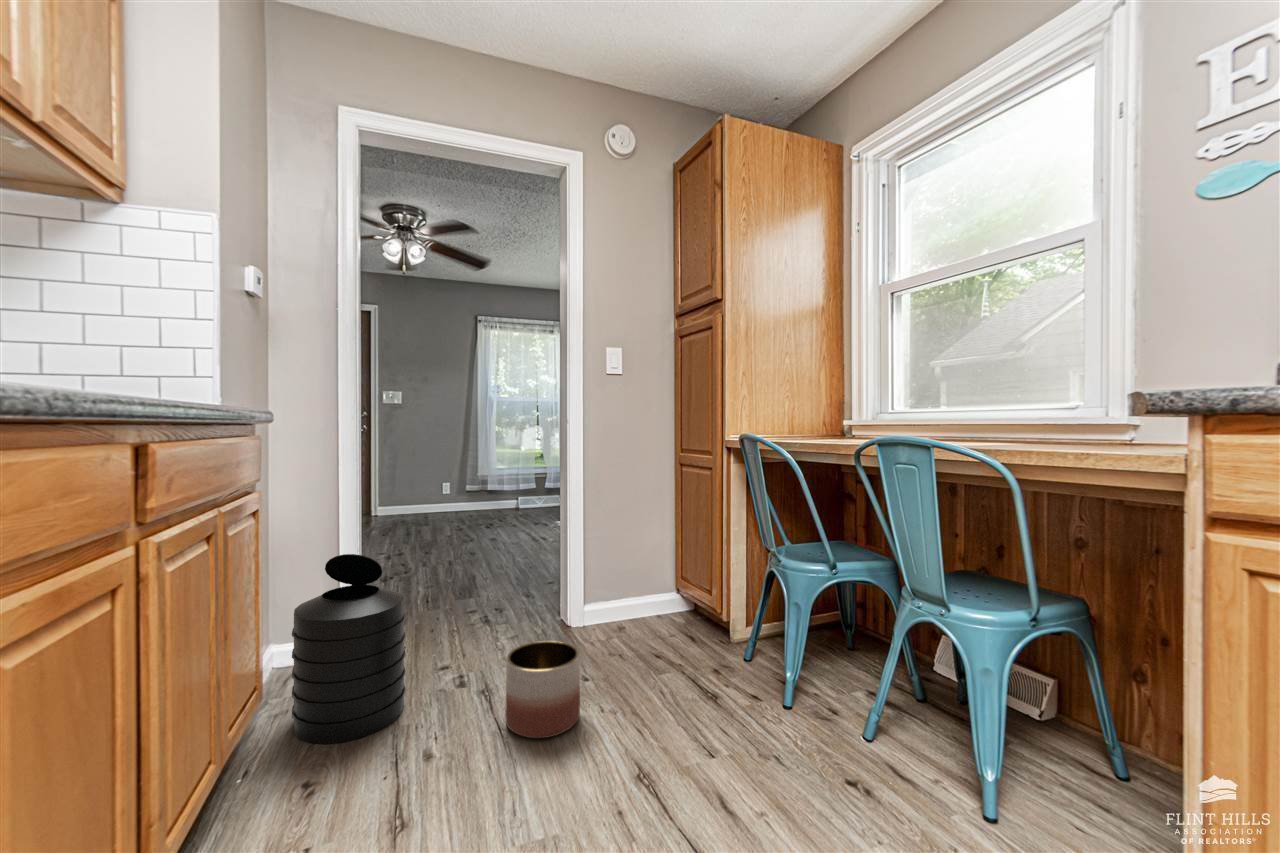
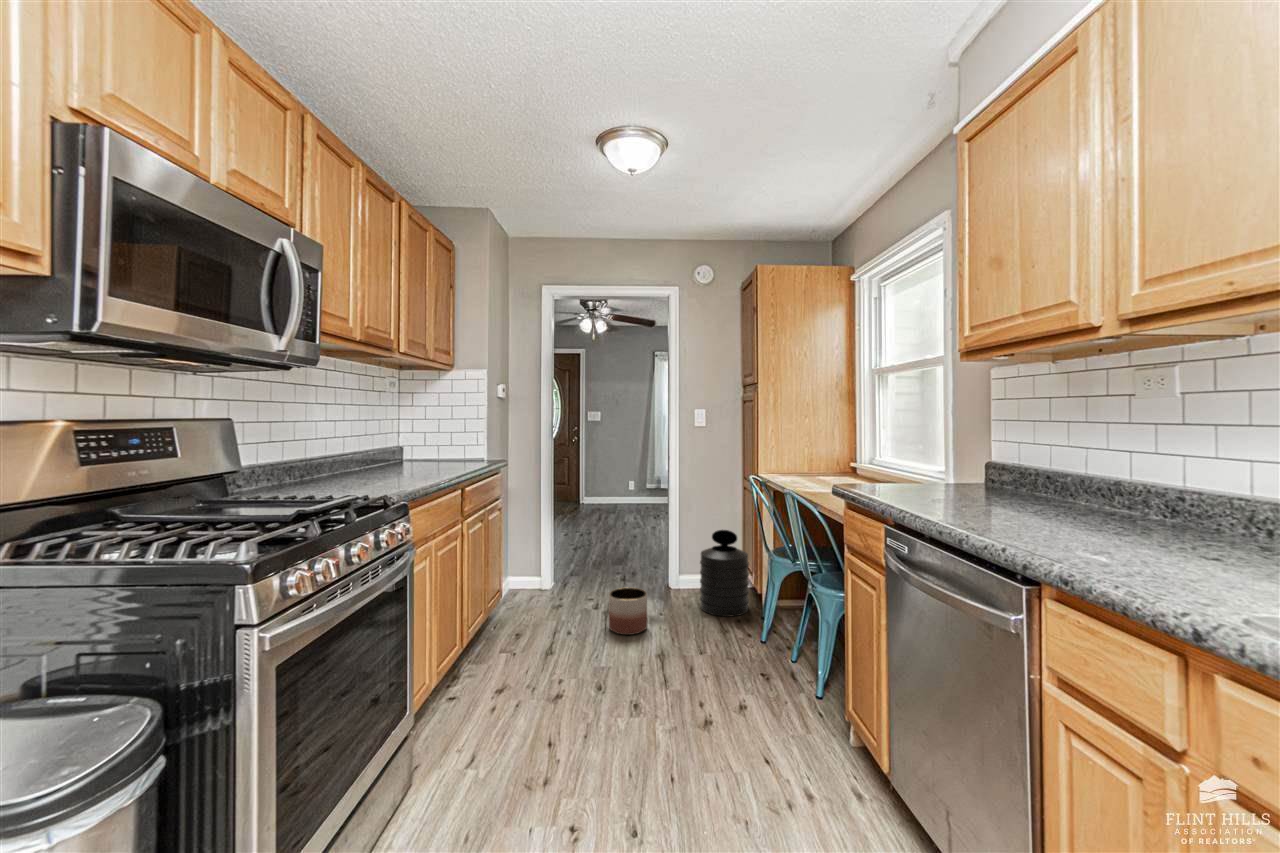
trash can: present [292,554,406,744] -> present [700,530,749,617]

